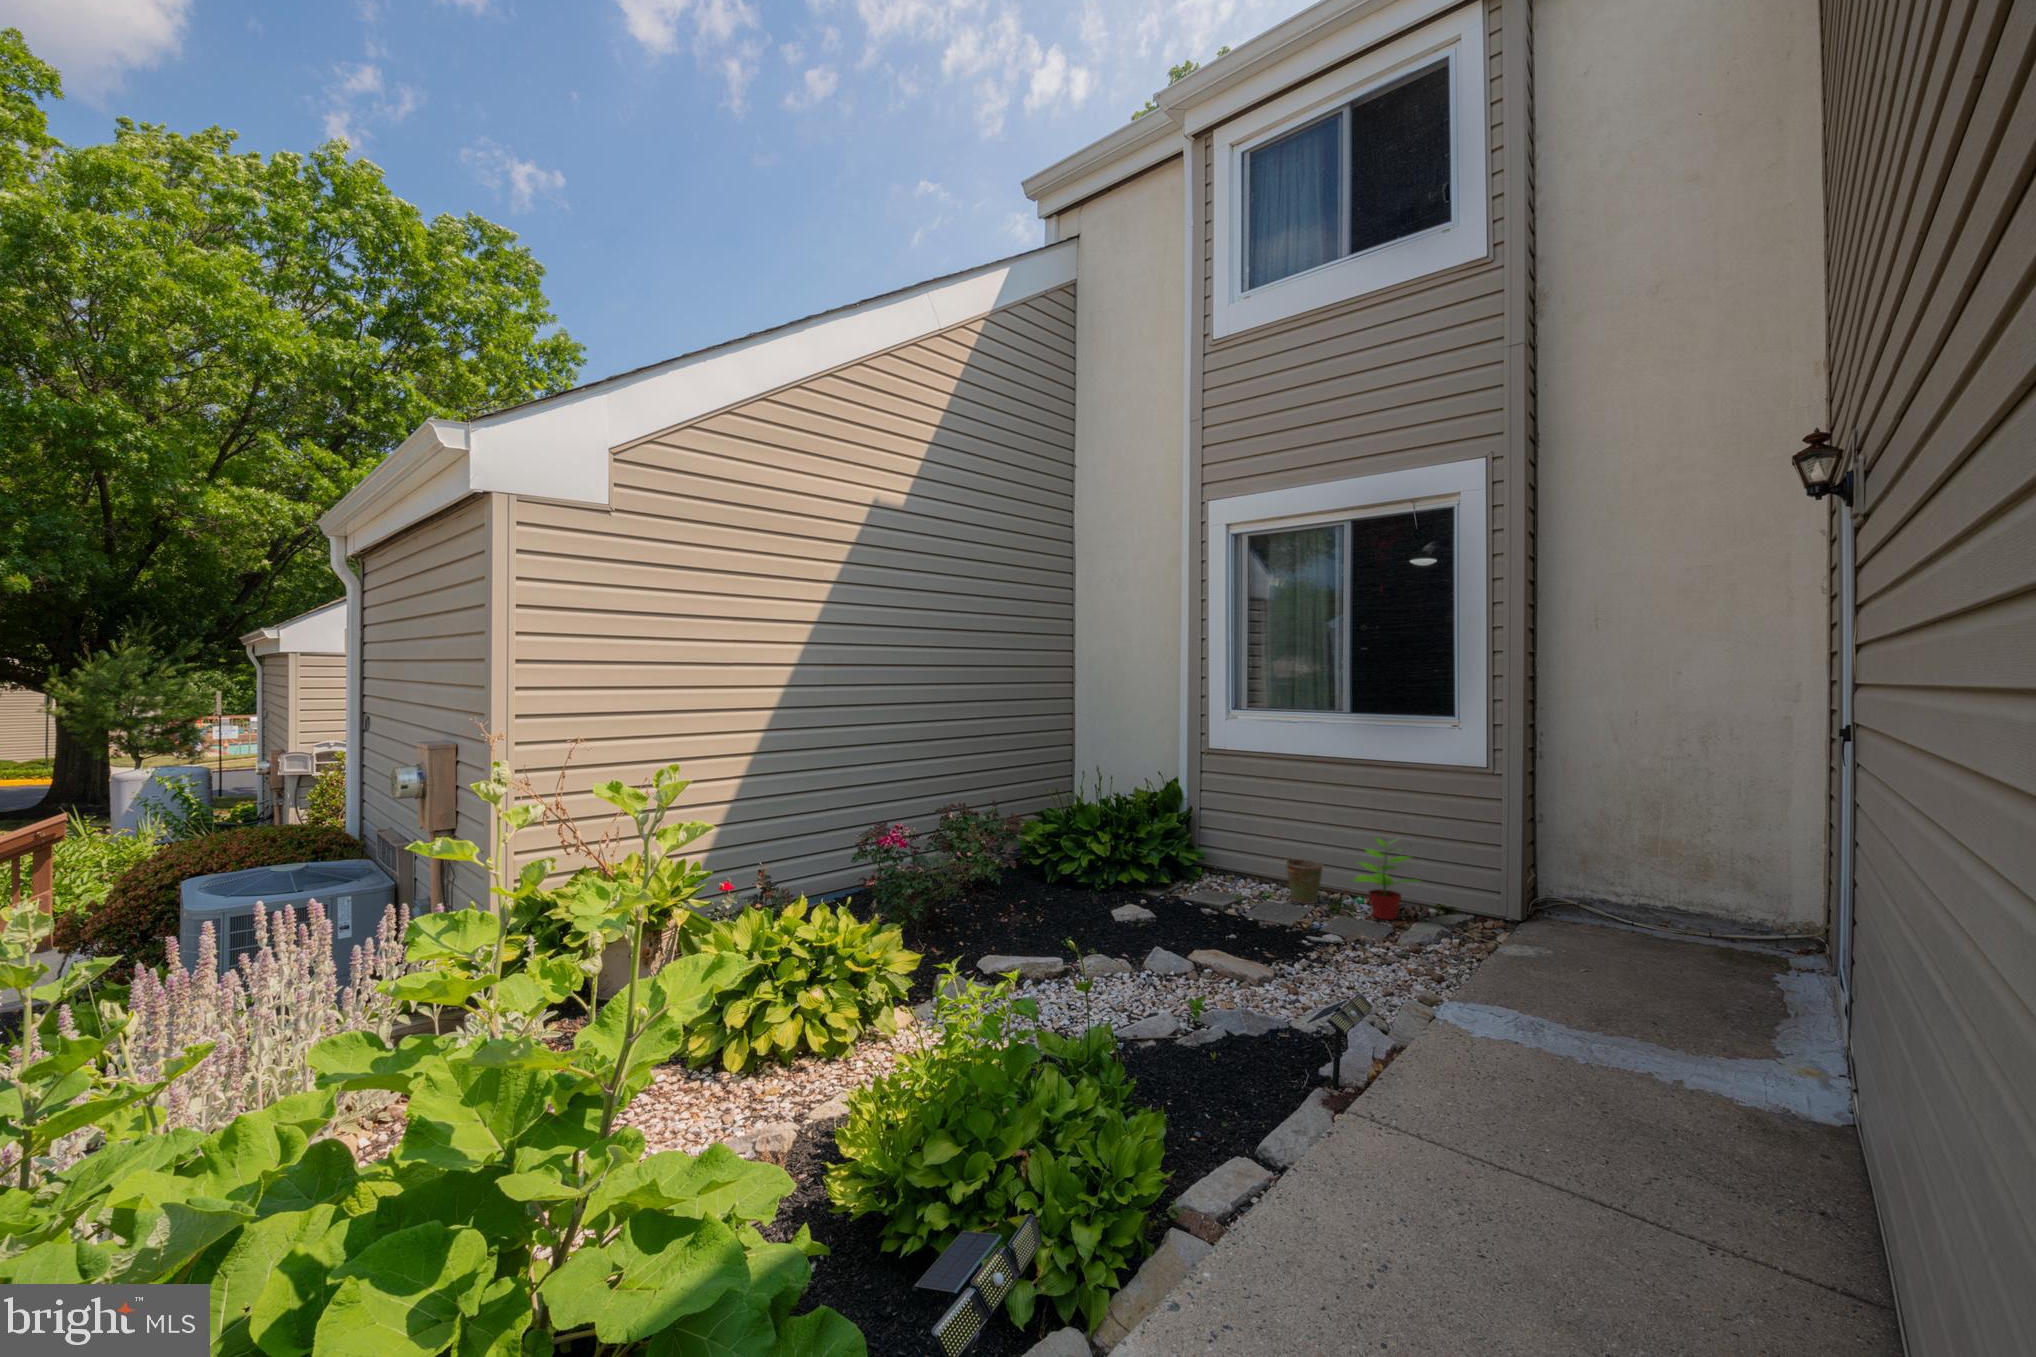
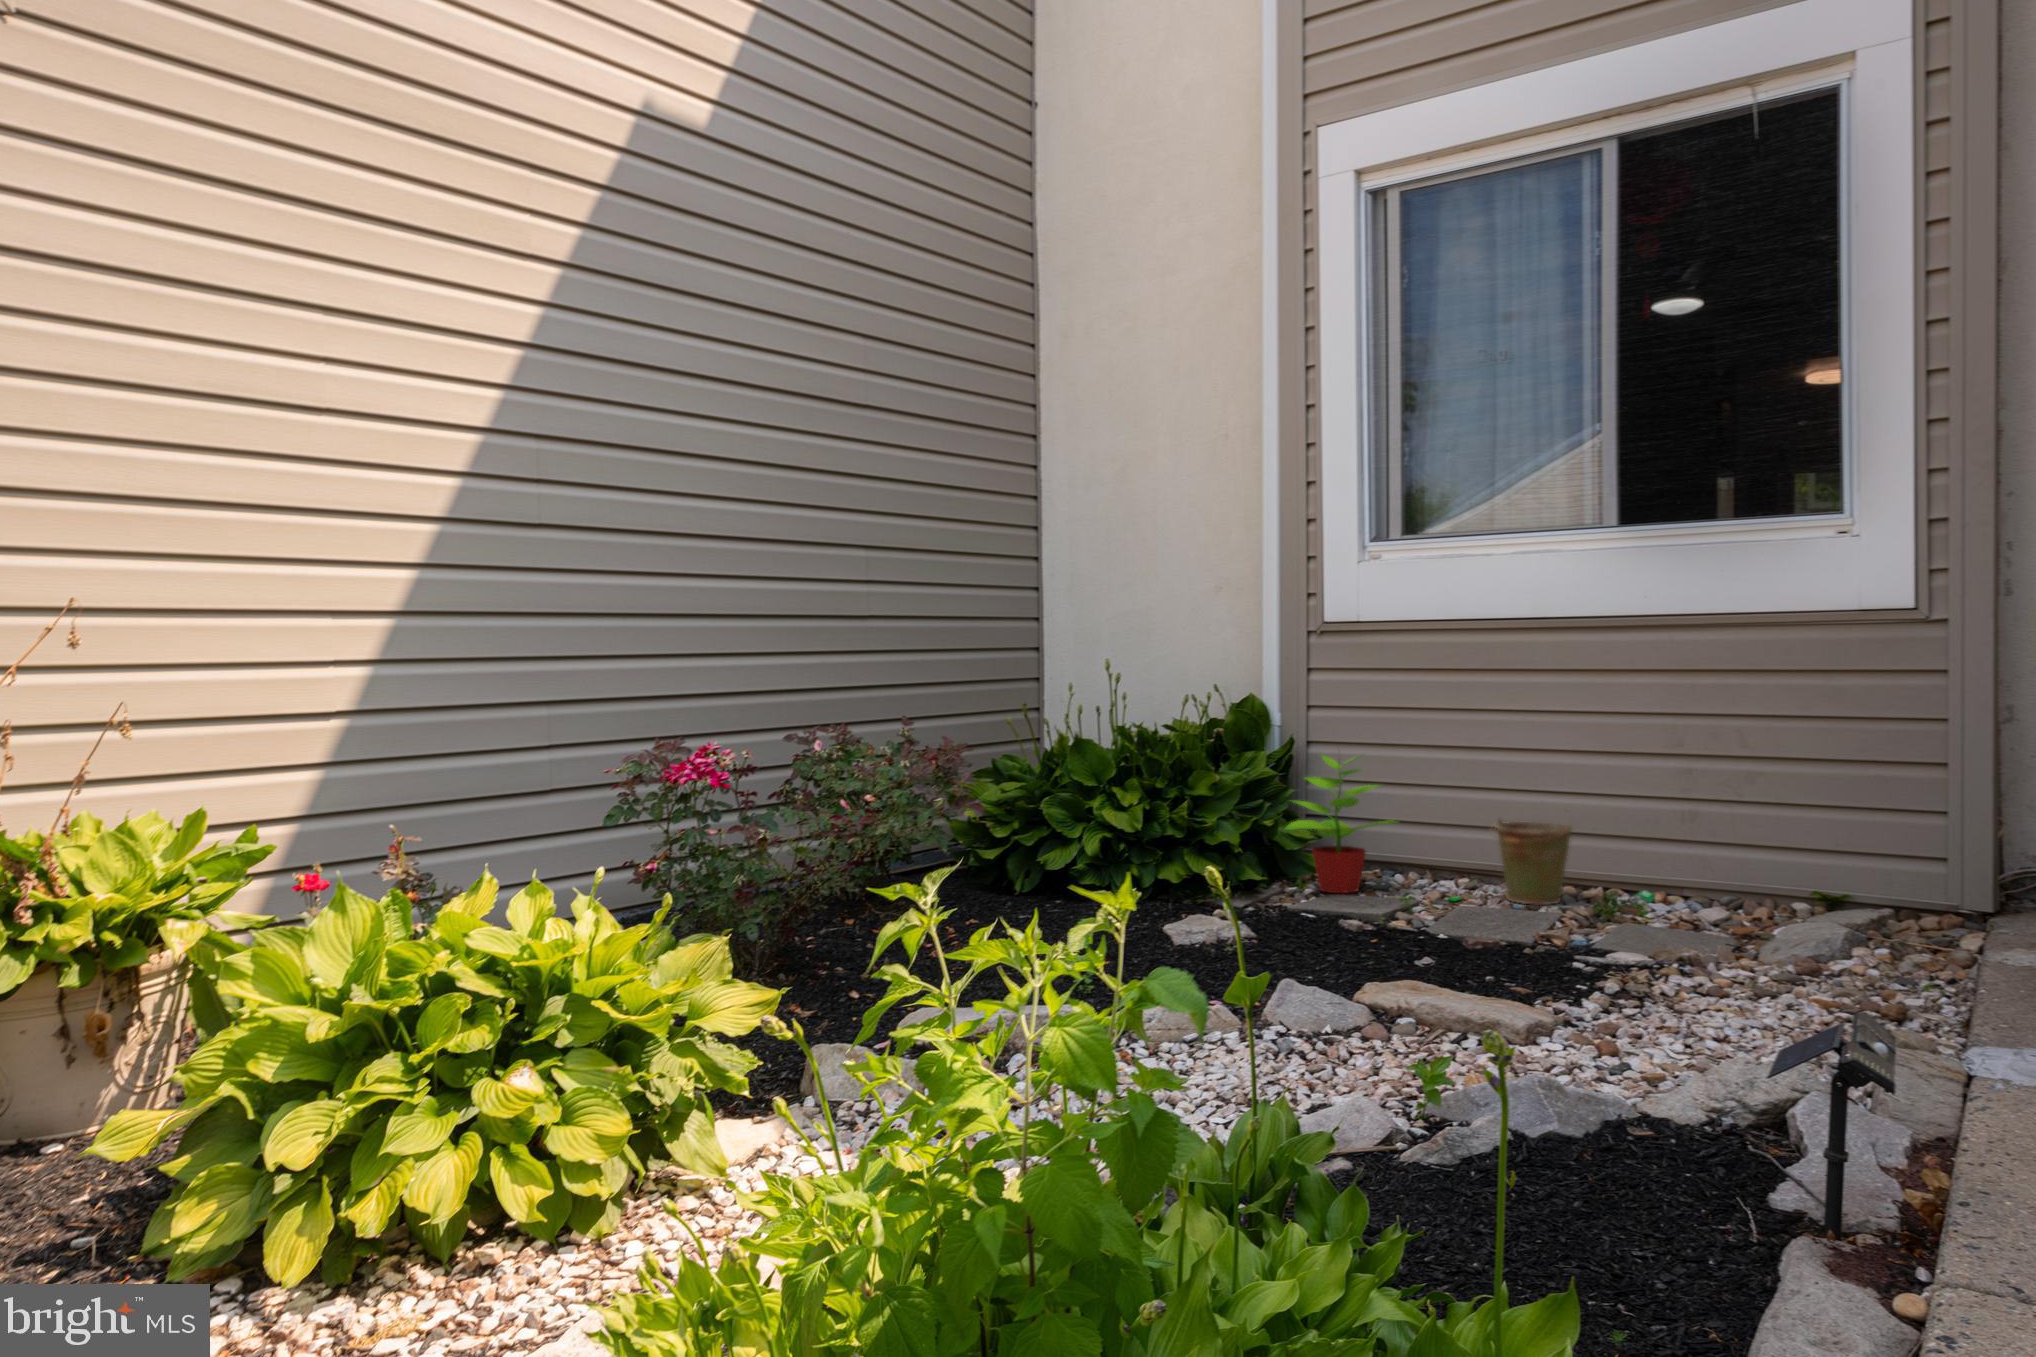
potted plant: present [1353,837,1419,920] -> present [1285,755,1396,893]

